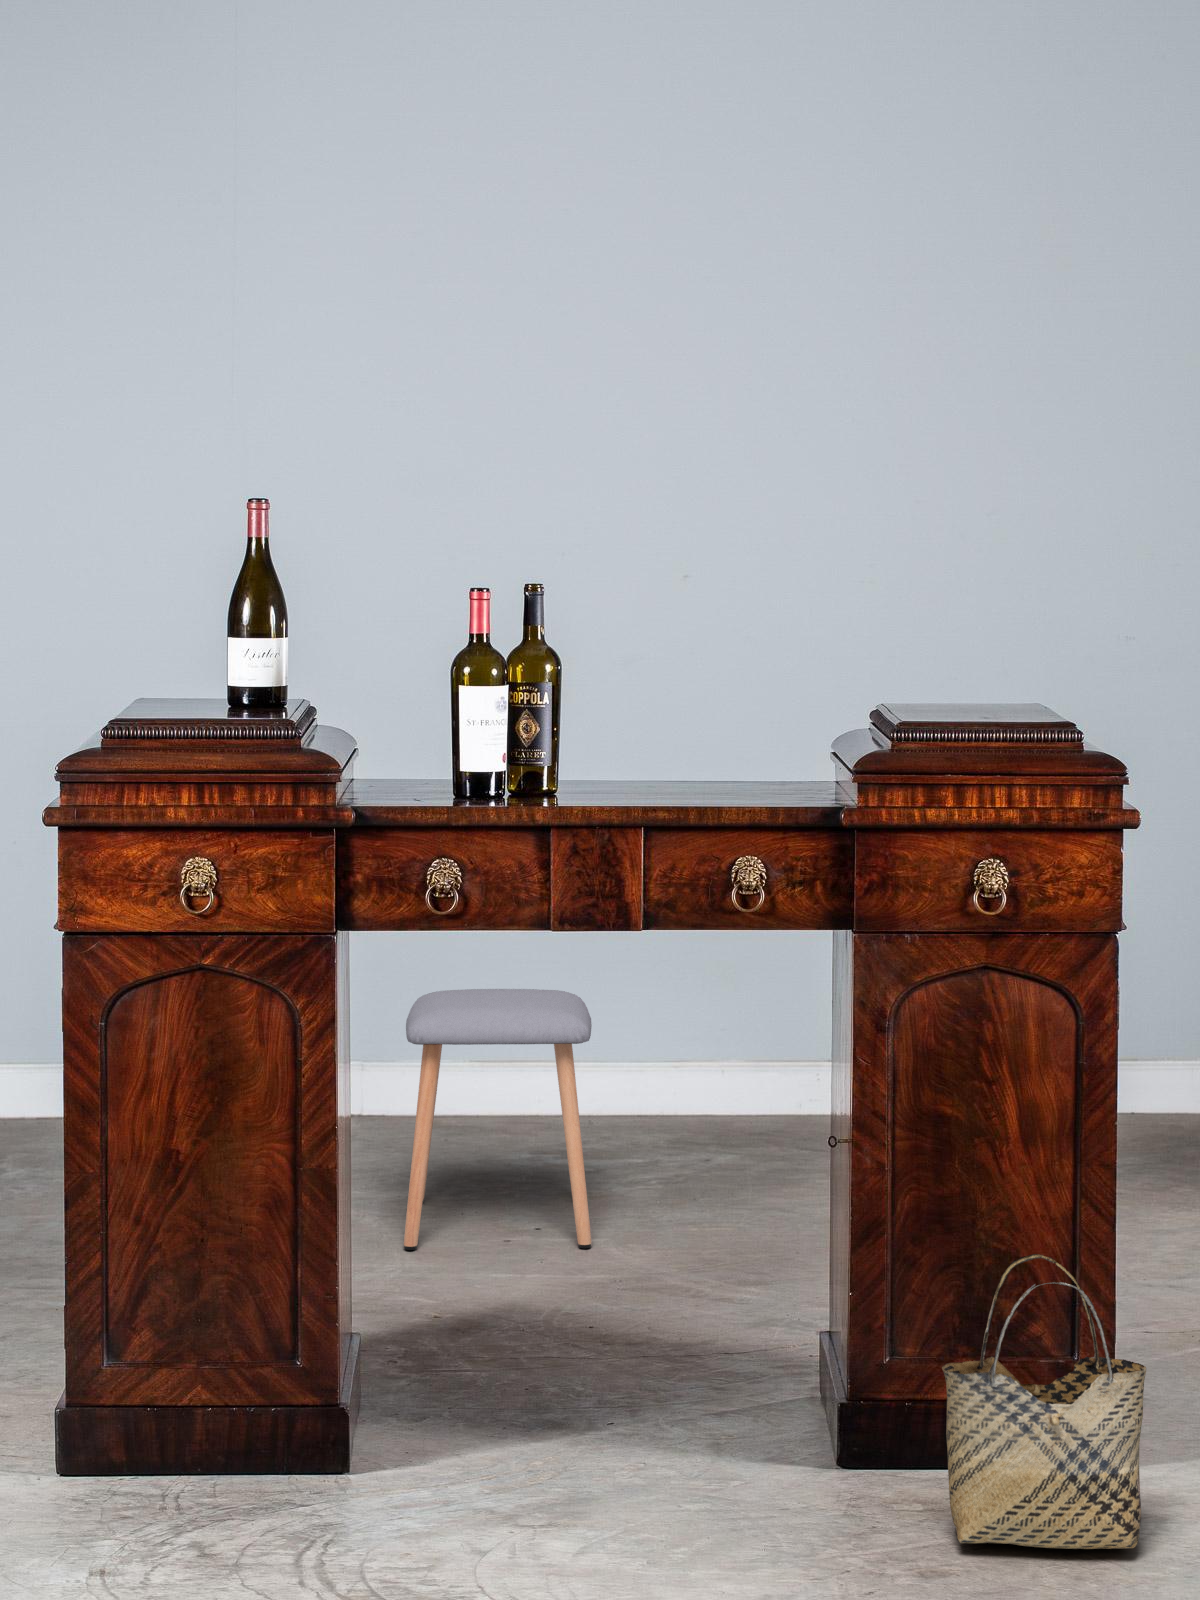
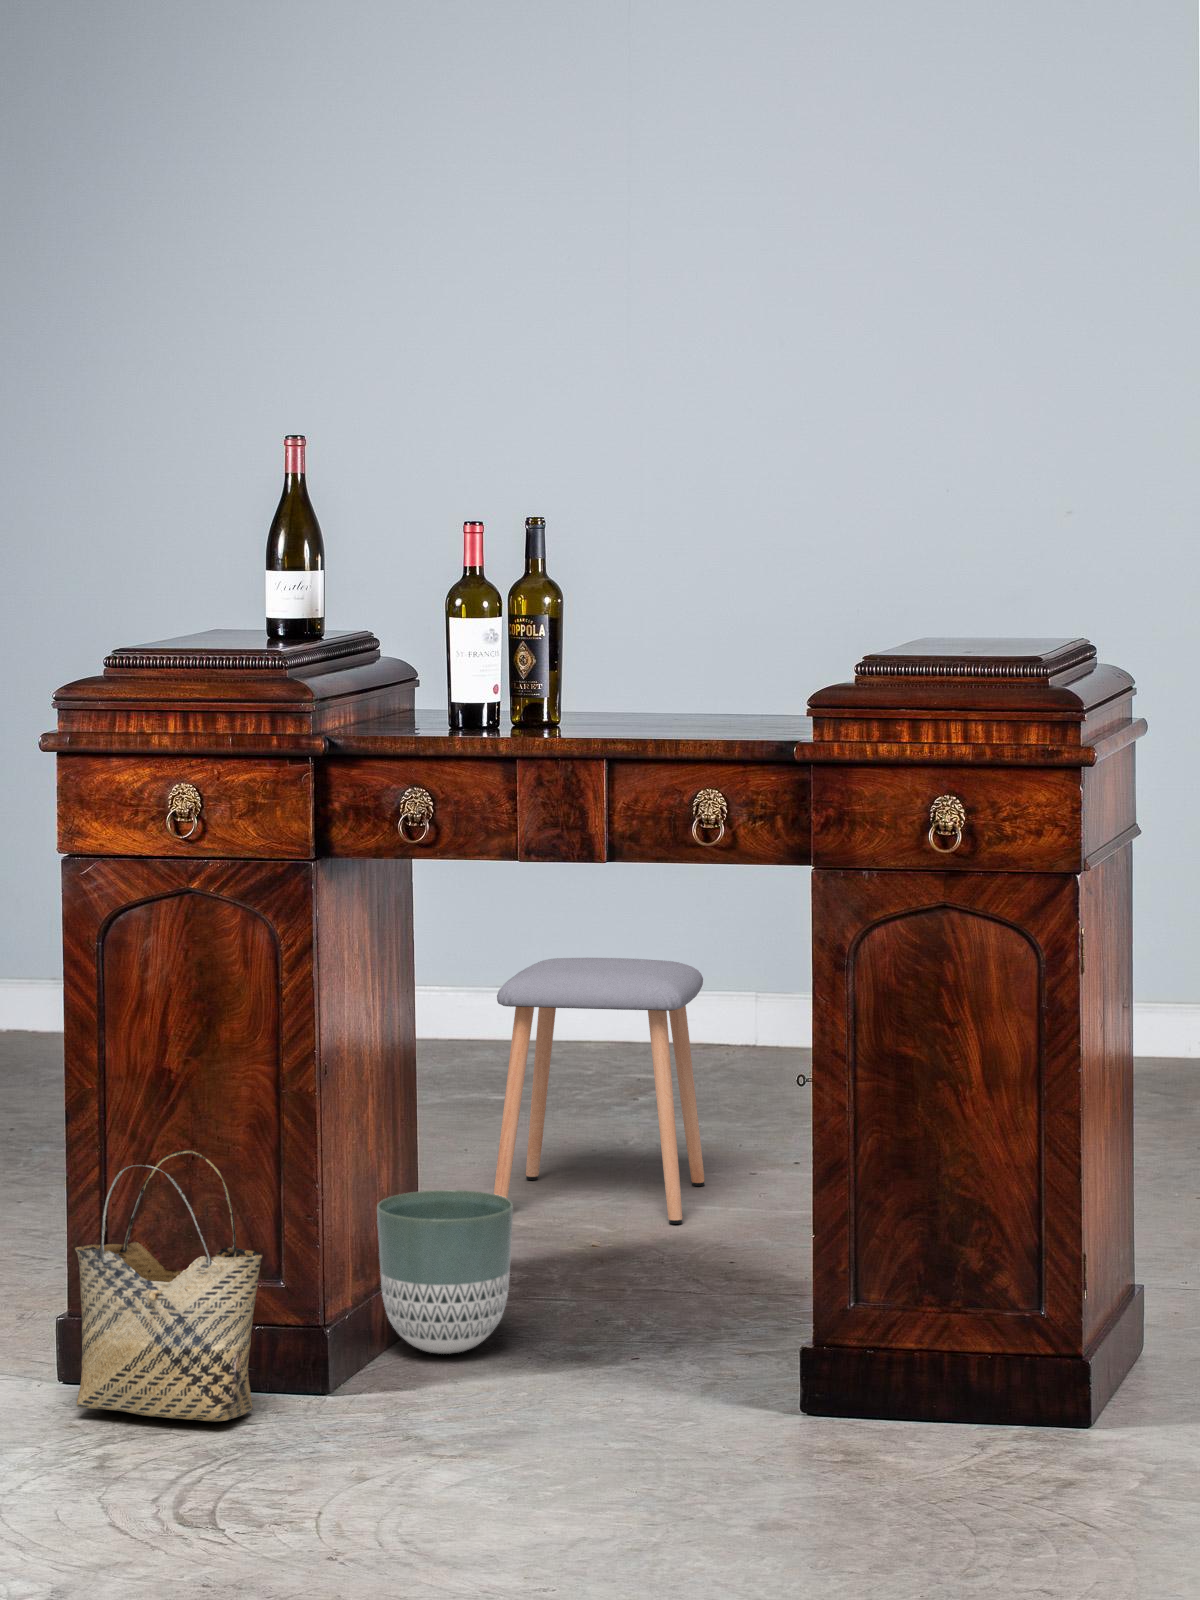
planter: none [381,1254,519,1425] -> present [377,1190,513,1354]
woven basket: present [942,1254,1146,1549] -> present [75,1150,262,1421]

